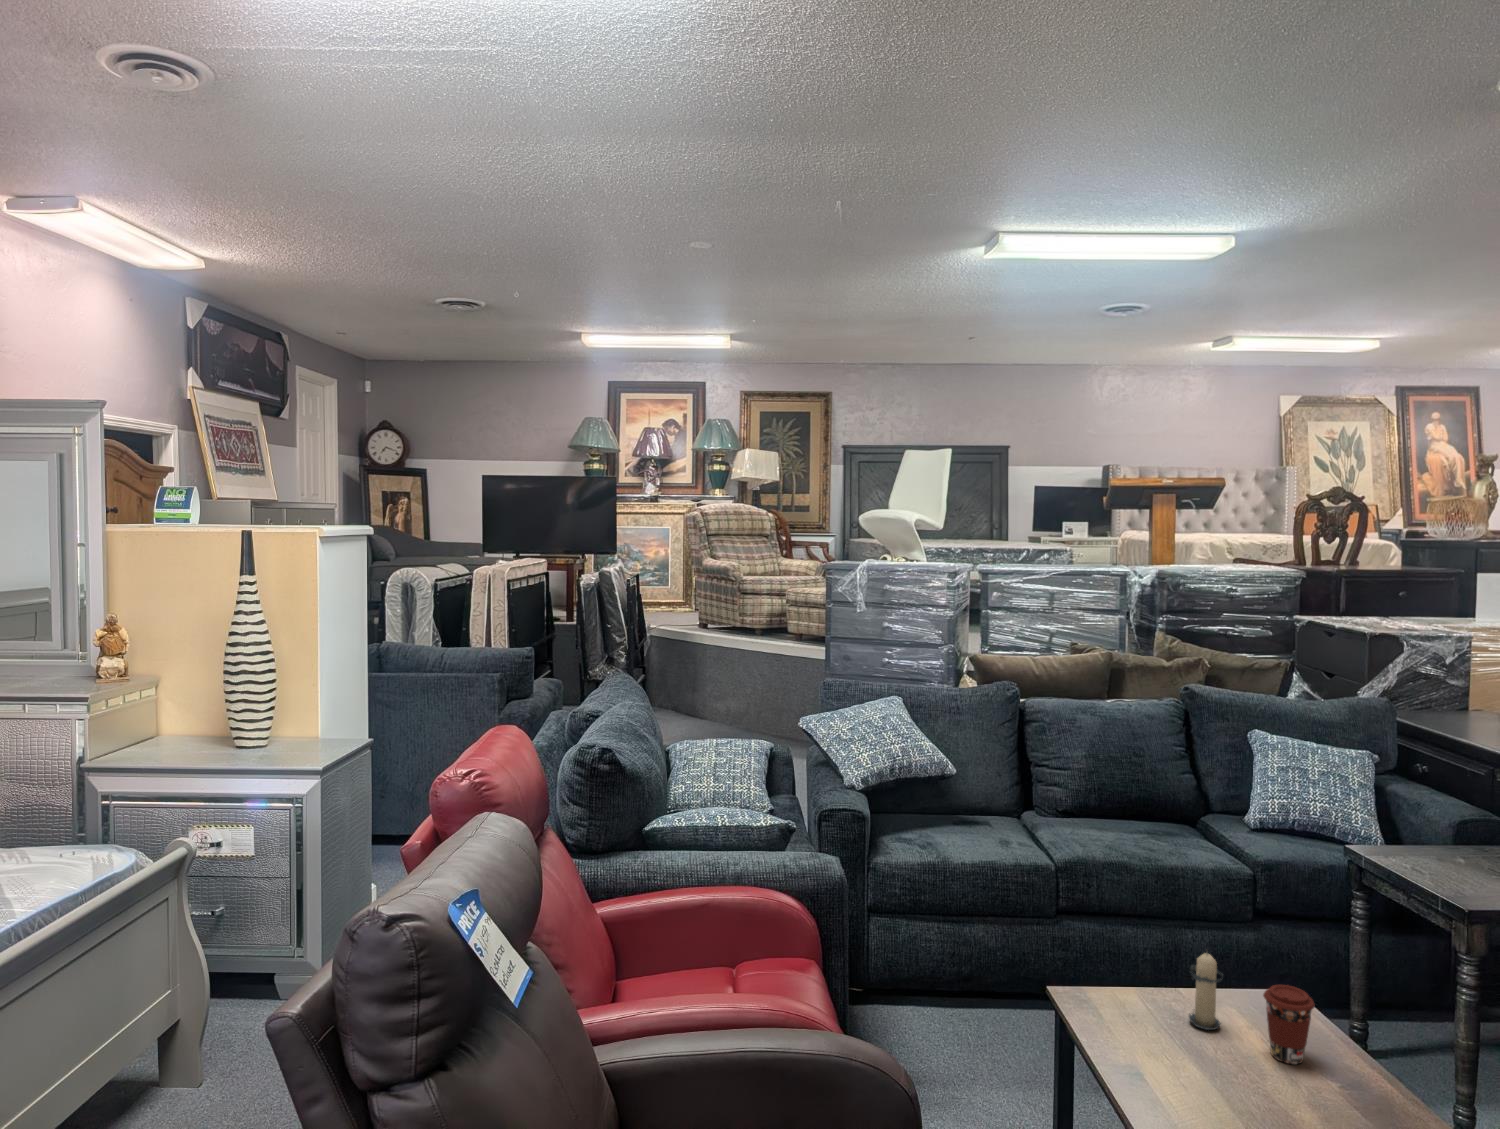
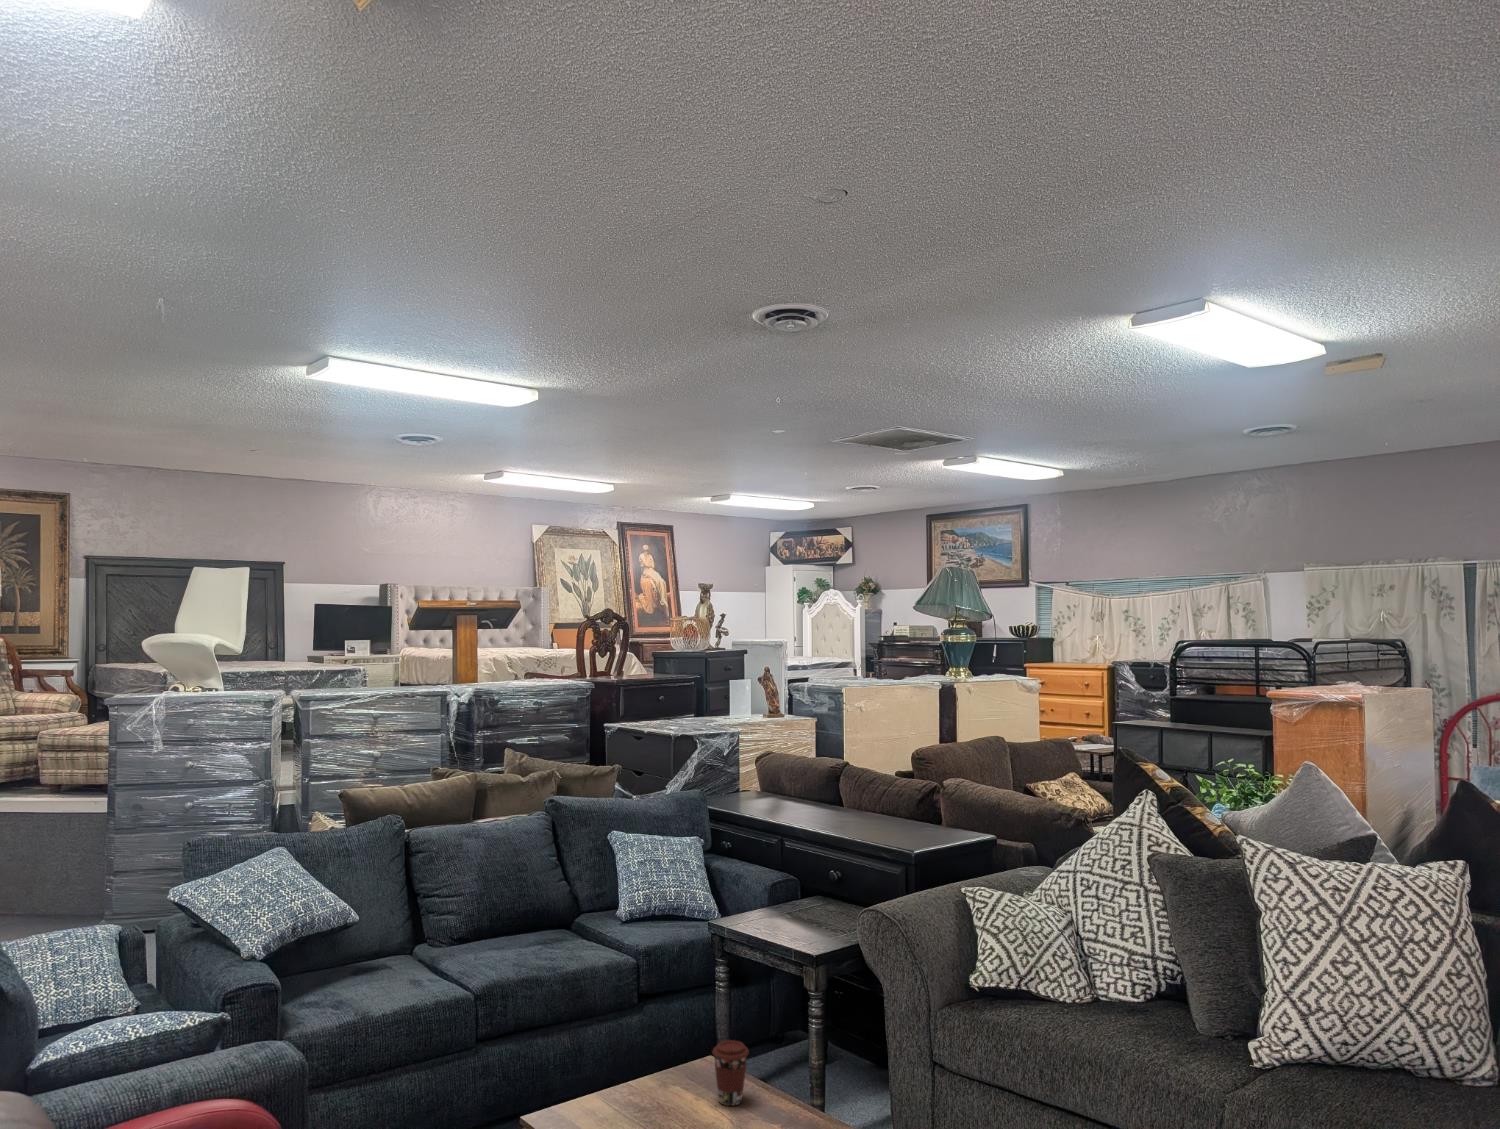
candle: present [1189,952,1223,1030] -> none [649,1028,681,1102]

